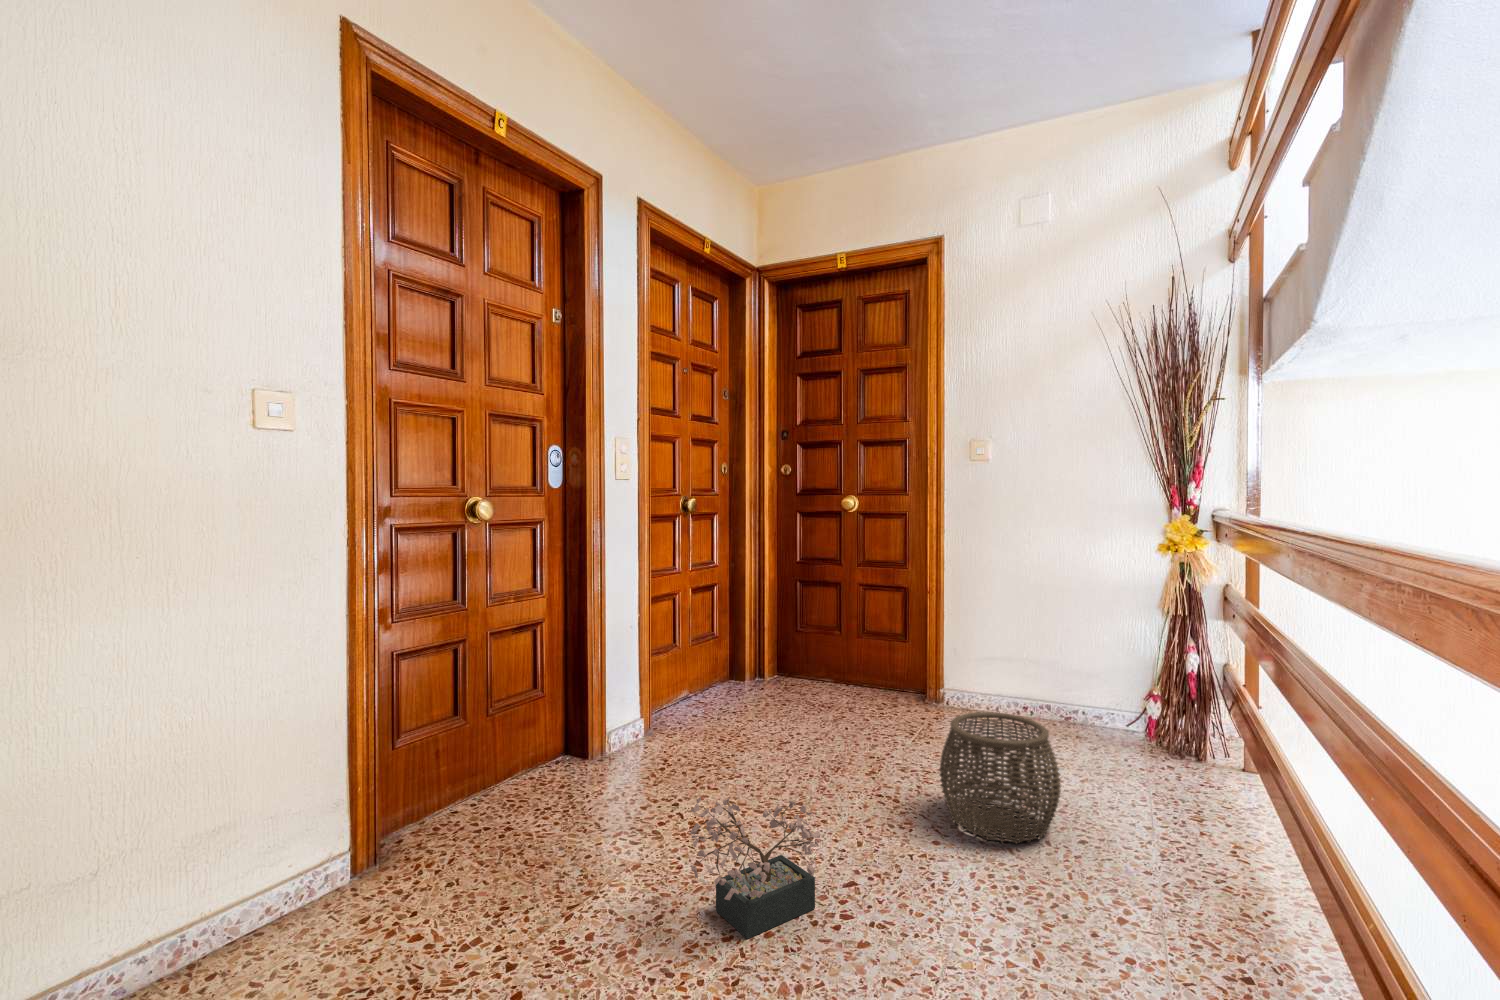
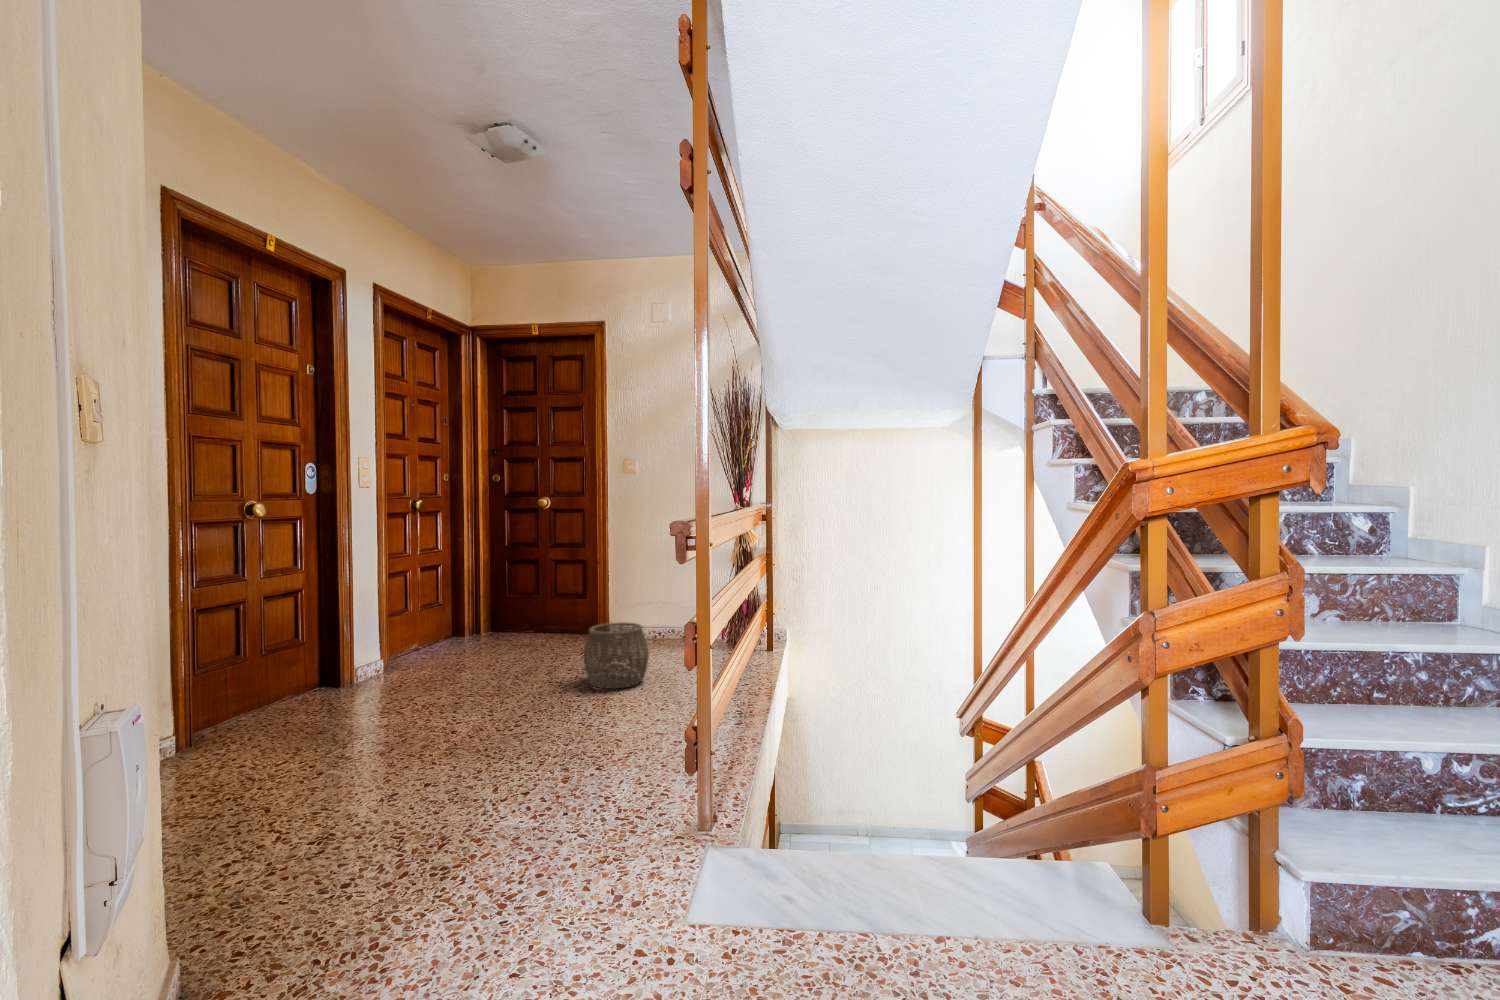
decorative plant: present [689,797,820,939] -> none [422,667,503,737]

